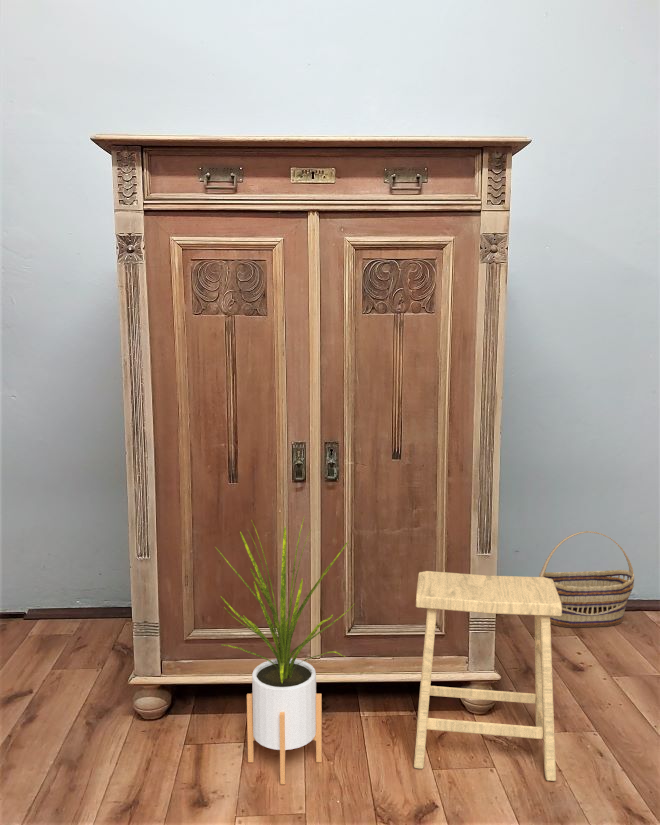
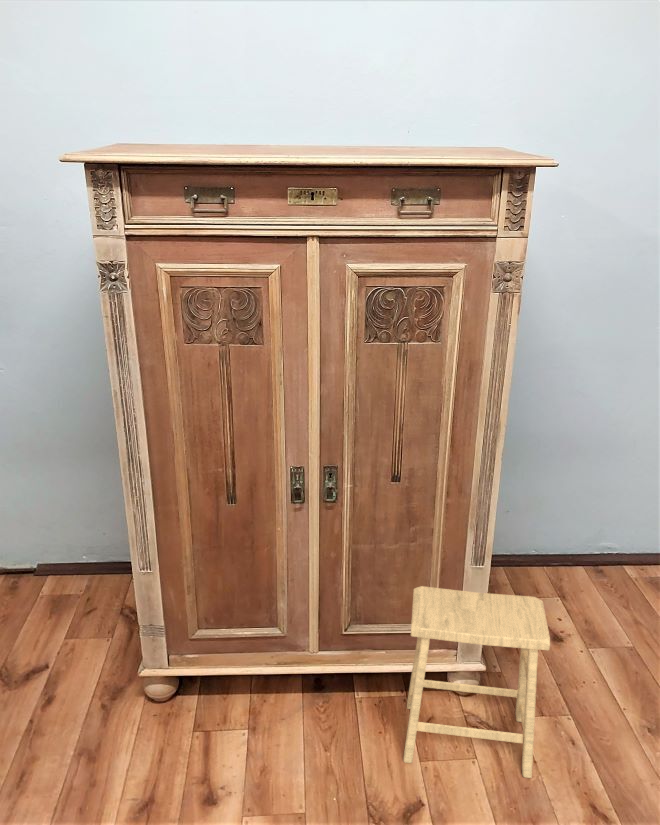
house plant: present [217,519,352,784] -> none [216,547,352,782]
basket: present [539,531,634,628] -> none [525,499,617,585]

